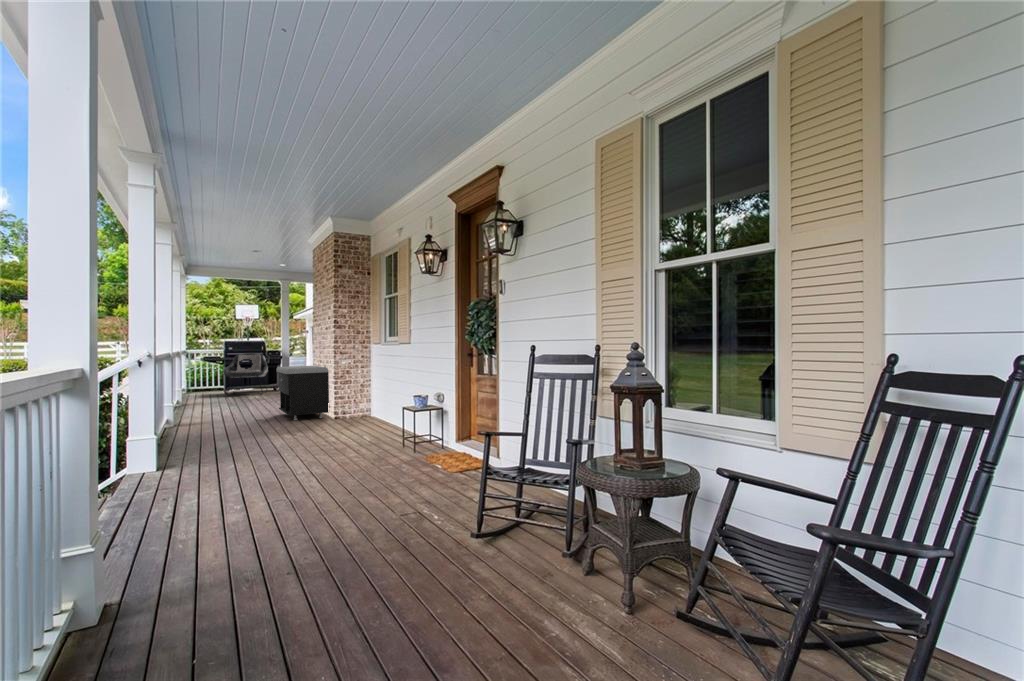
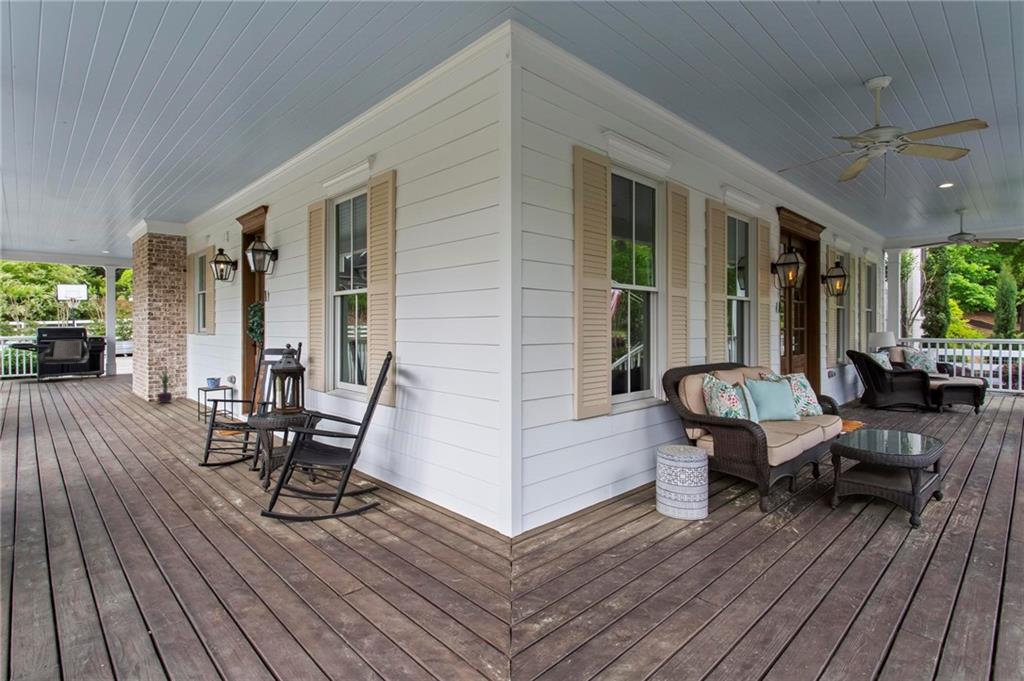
storage bench: present [276,366,329,420] -> none [91,353,143,403]
decorative plant: none [331,382,374,421] -> present [158,369,174,403]

